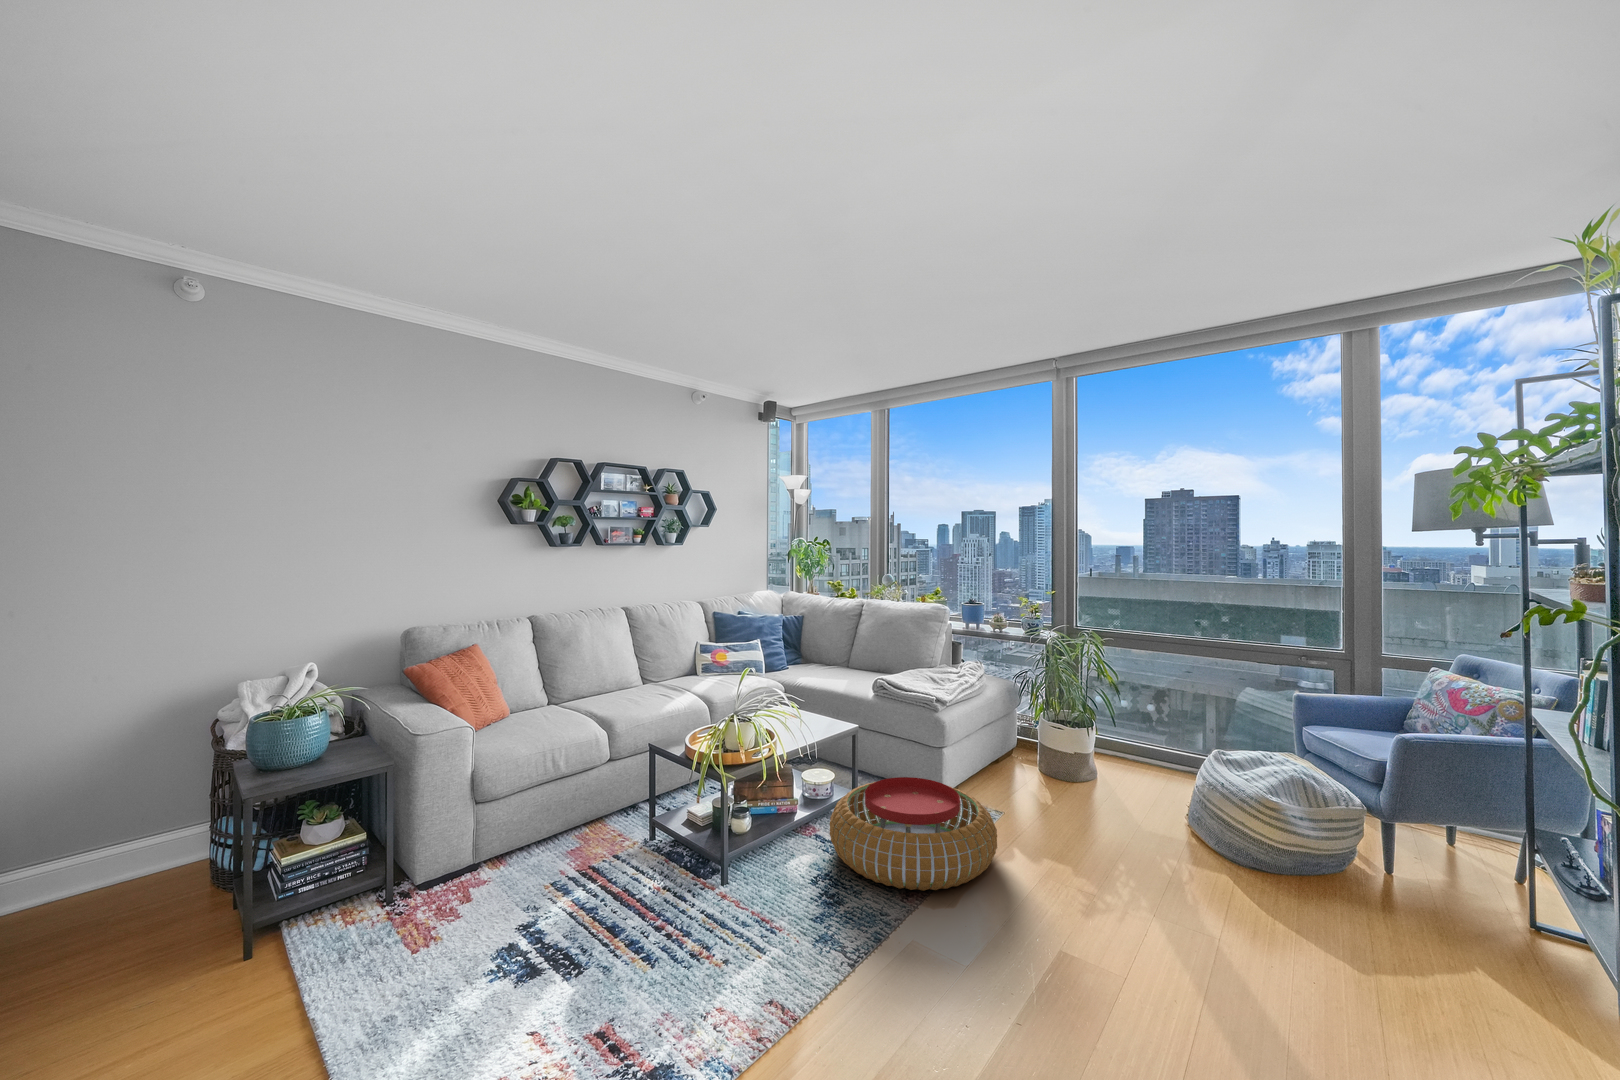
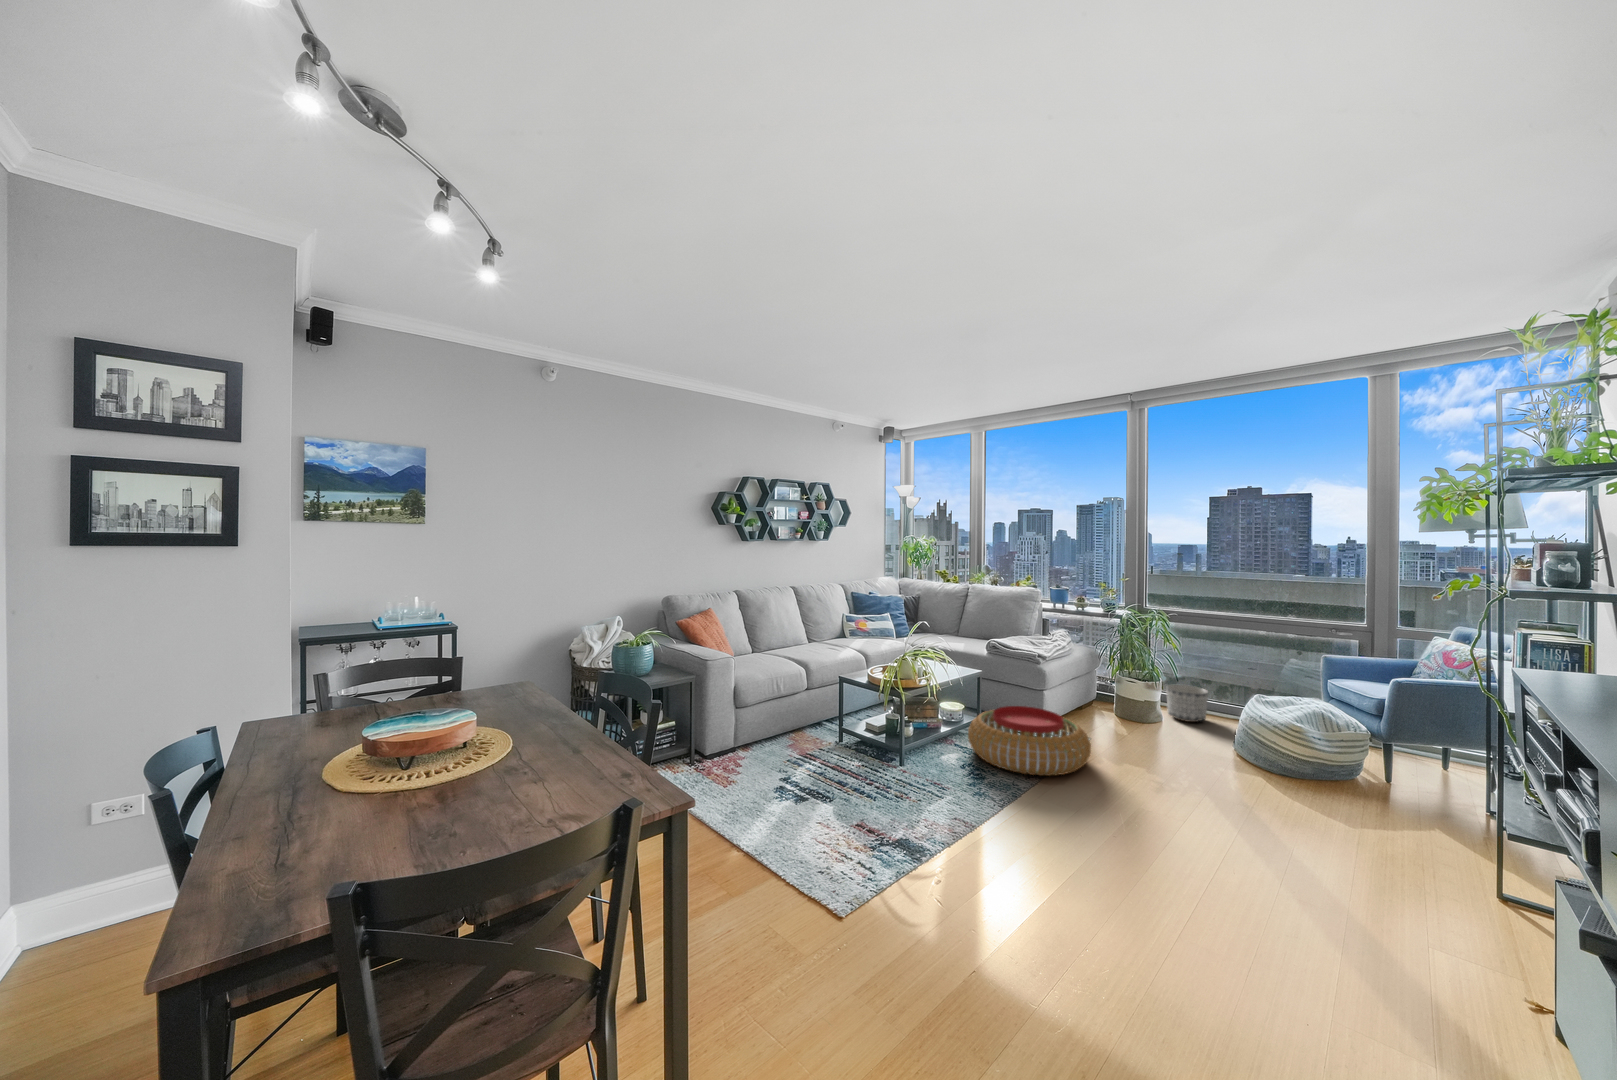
planter: none [1103,729,1154,780] -> present [1166,685,1208,722]

